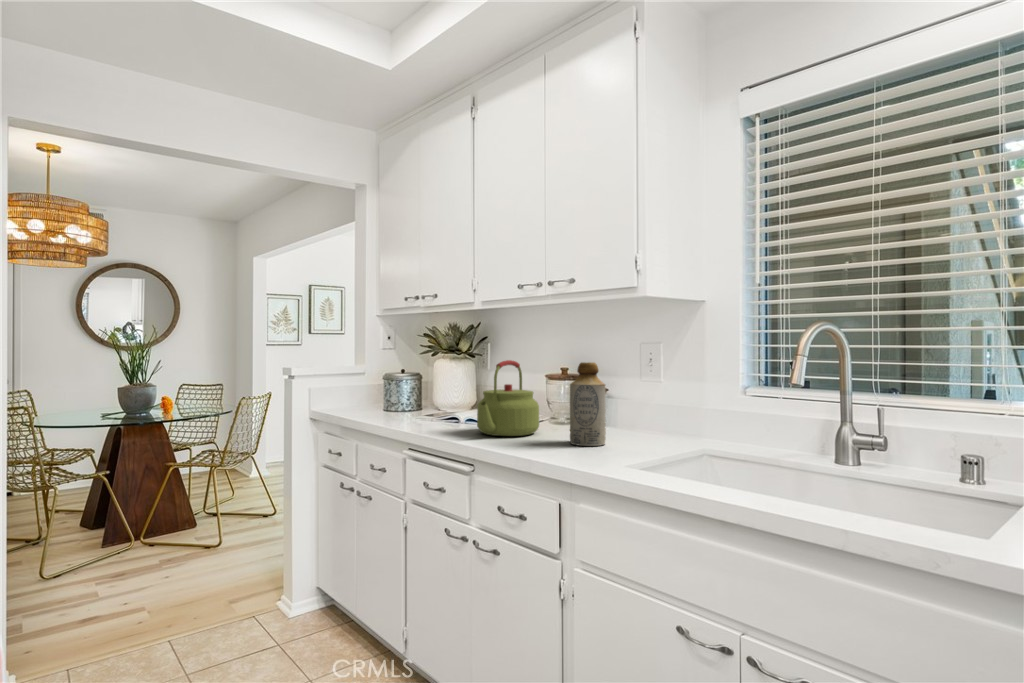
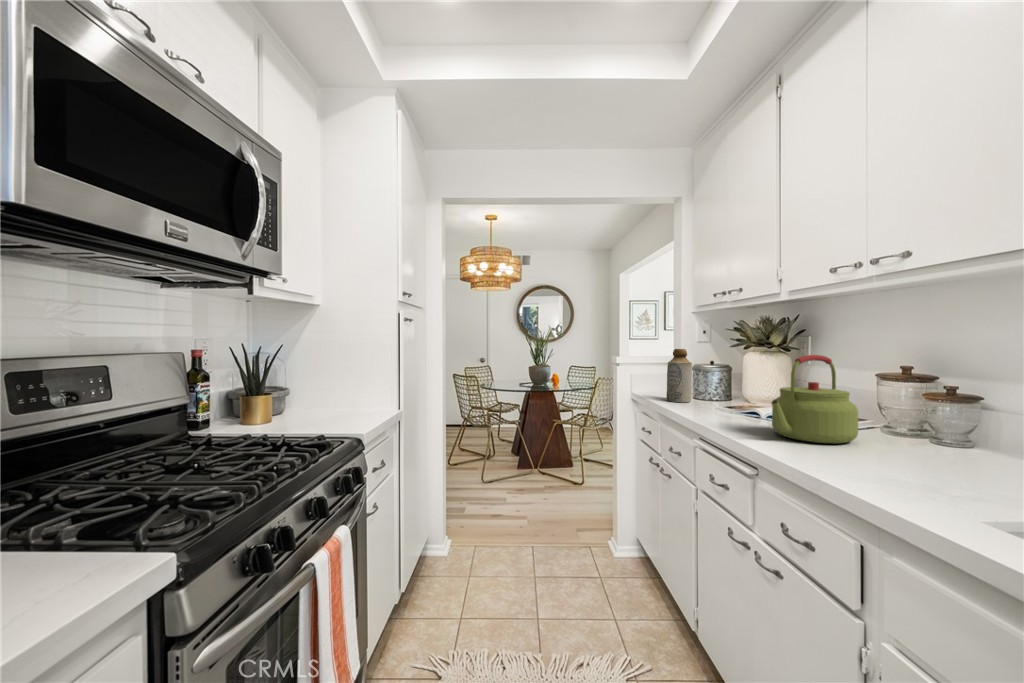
bottle: present [570,362,606,446] -> present [667,349,692,402]

